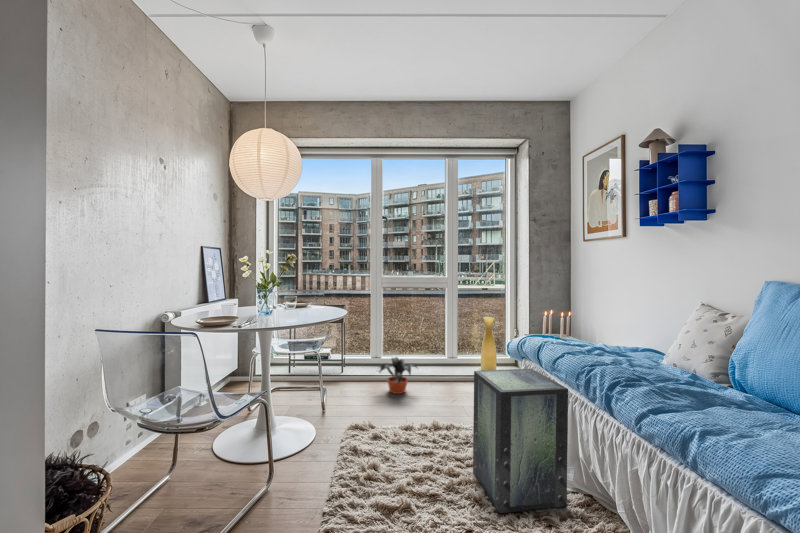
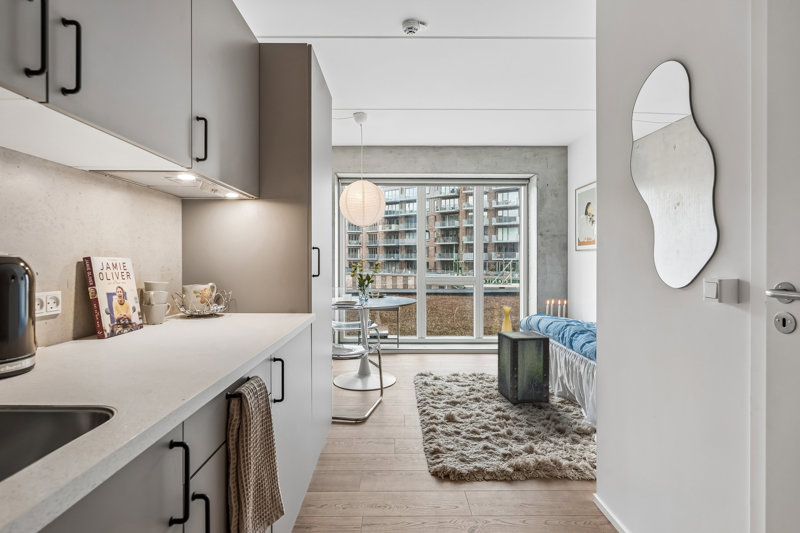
potted plant: present [380,357,417,394] -> none [428,335,457,360]

